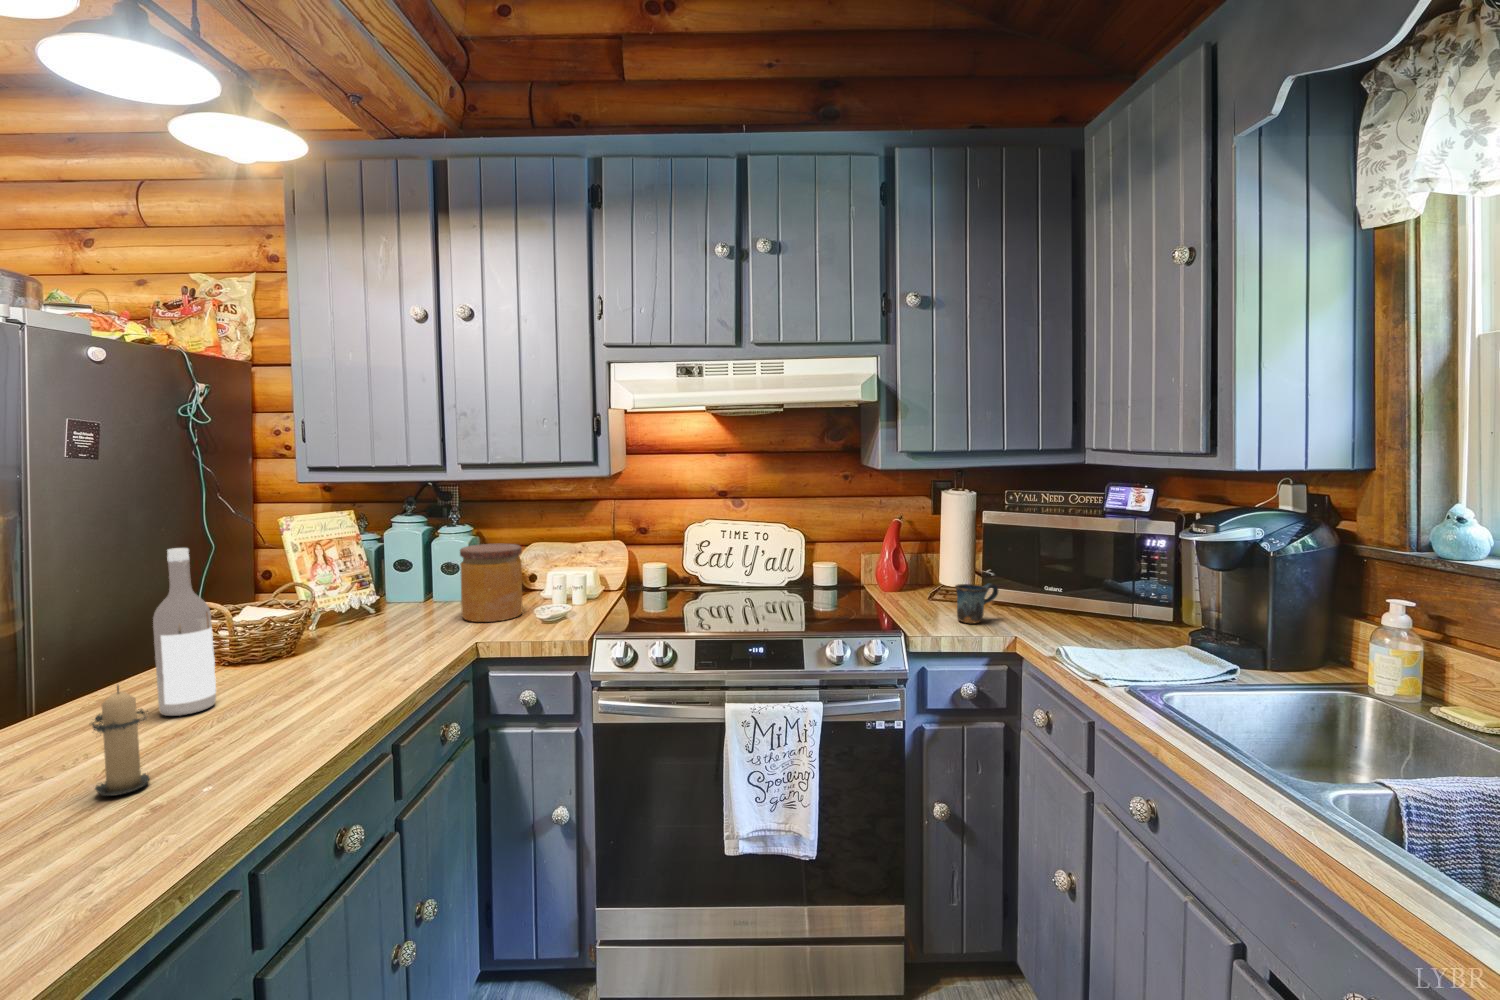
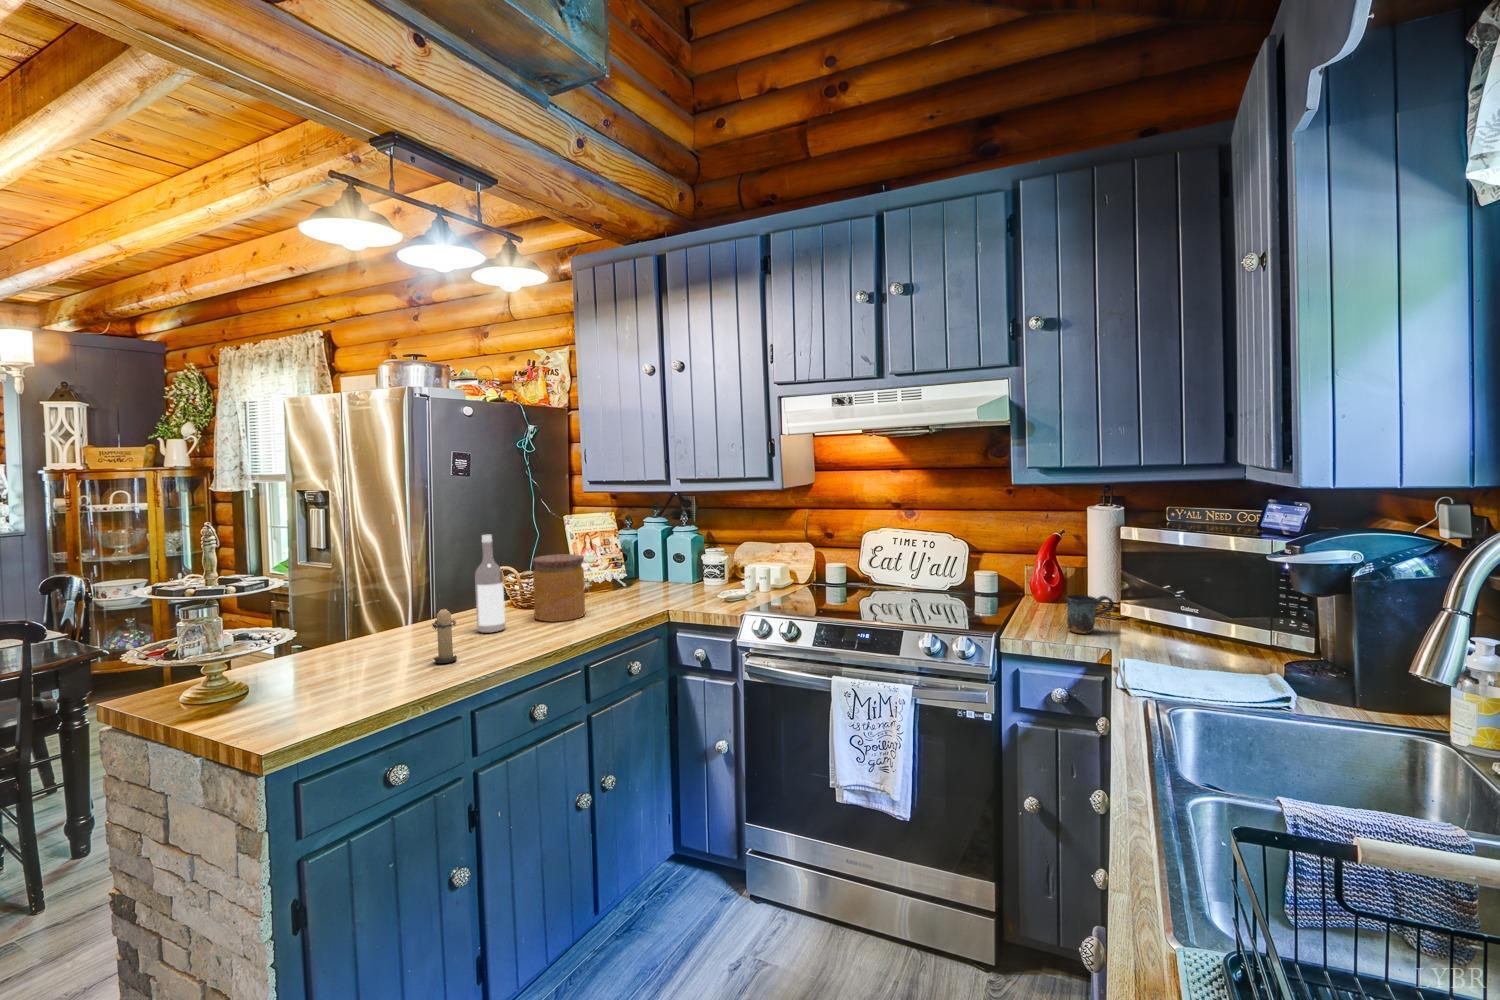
jar: present [460,544,522,622] -> present [532,554,585,622]

